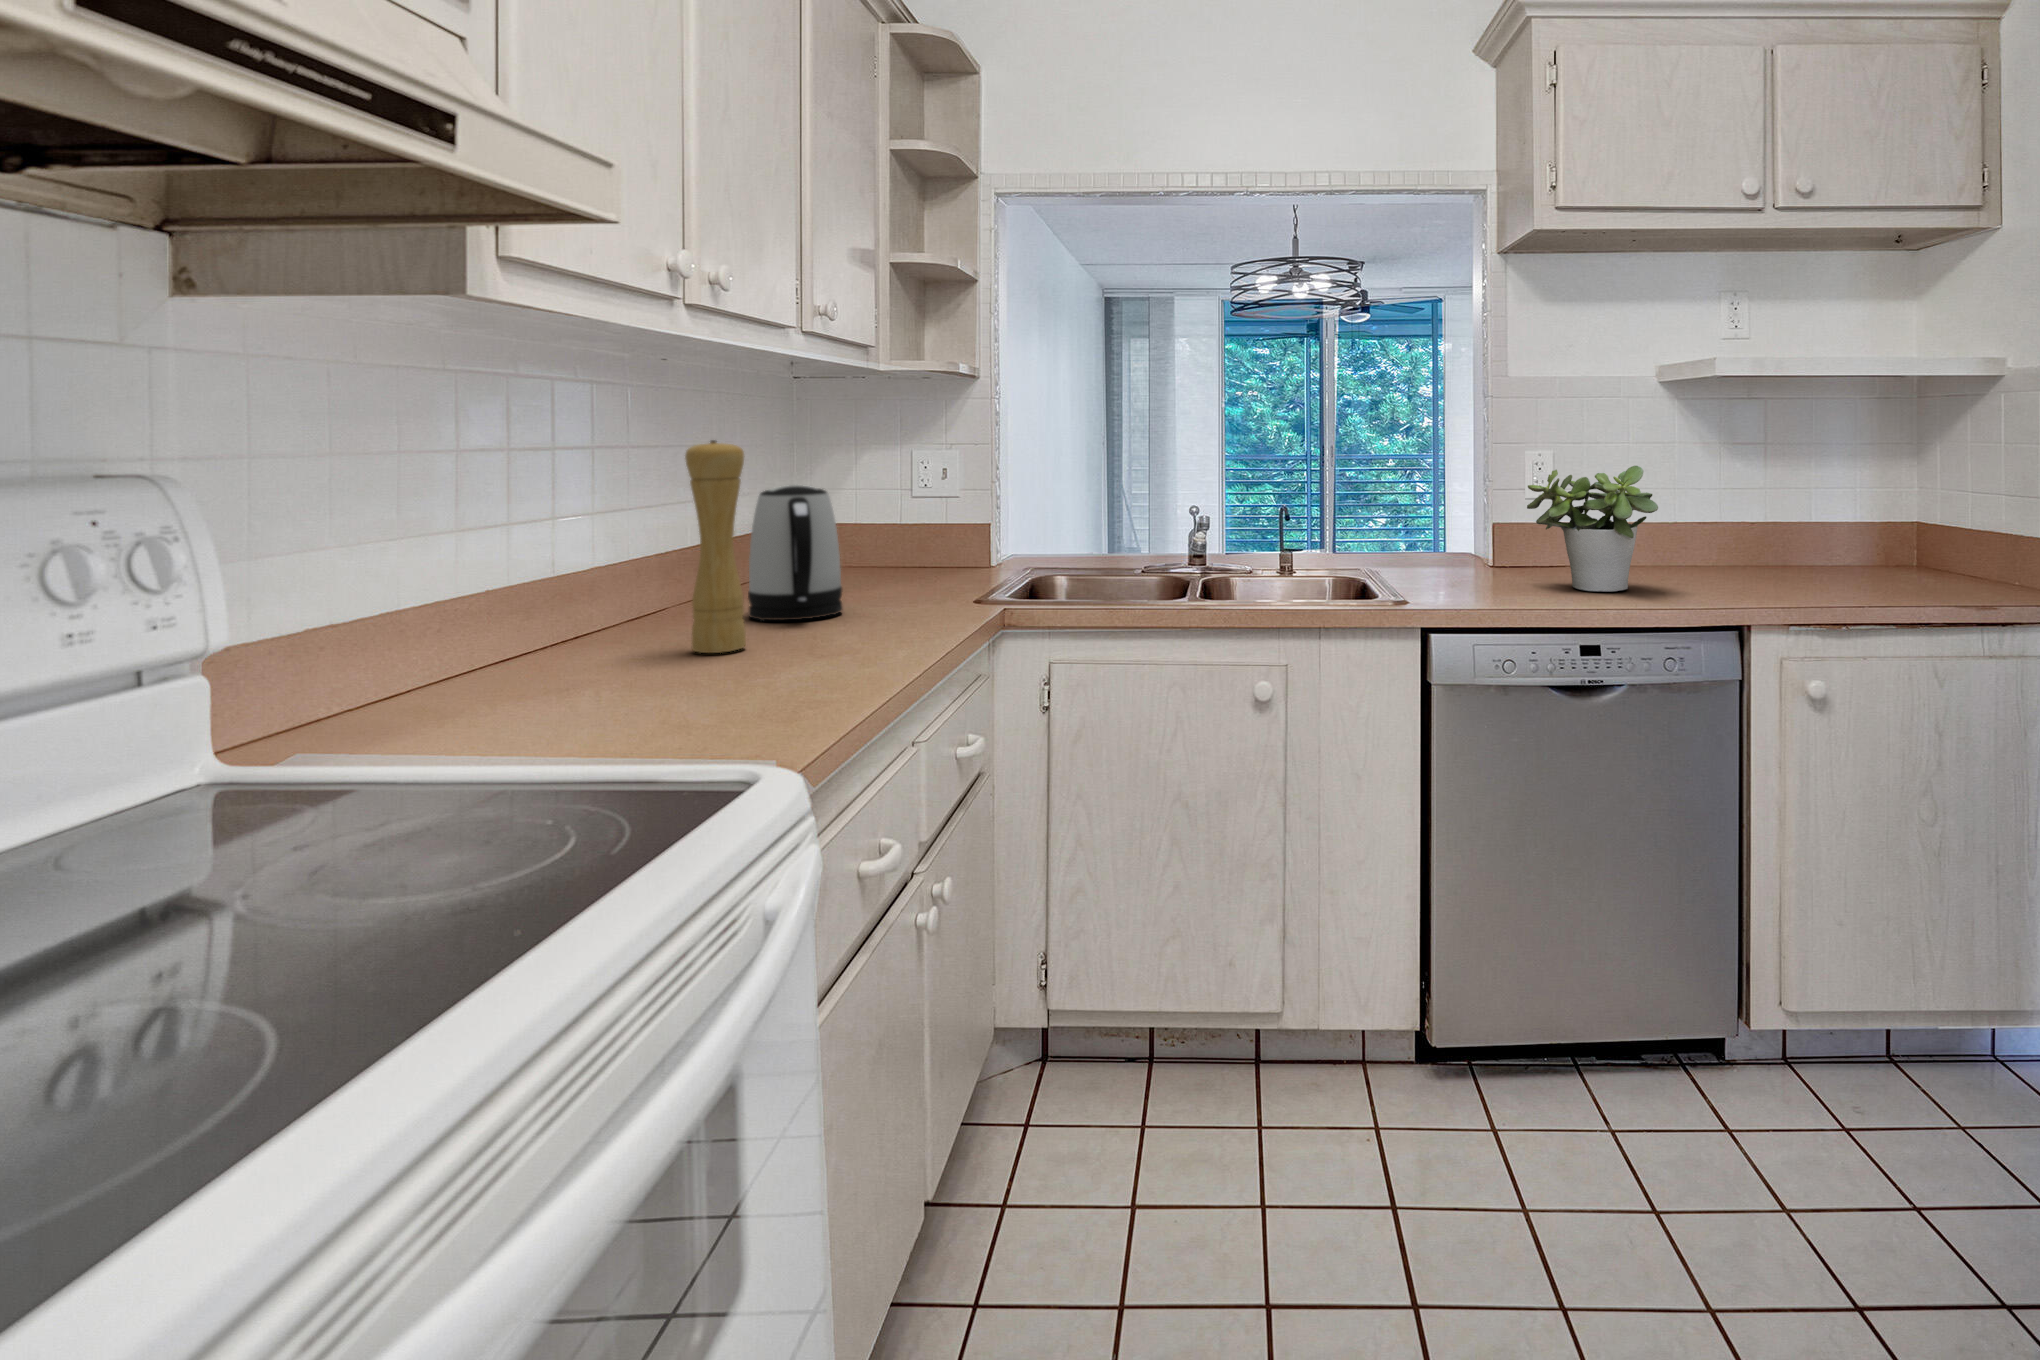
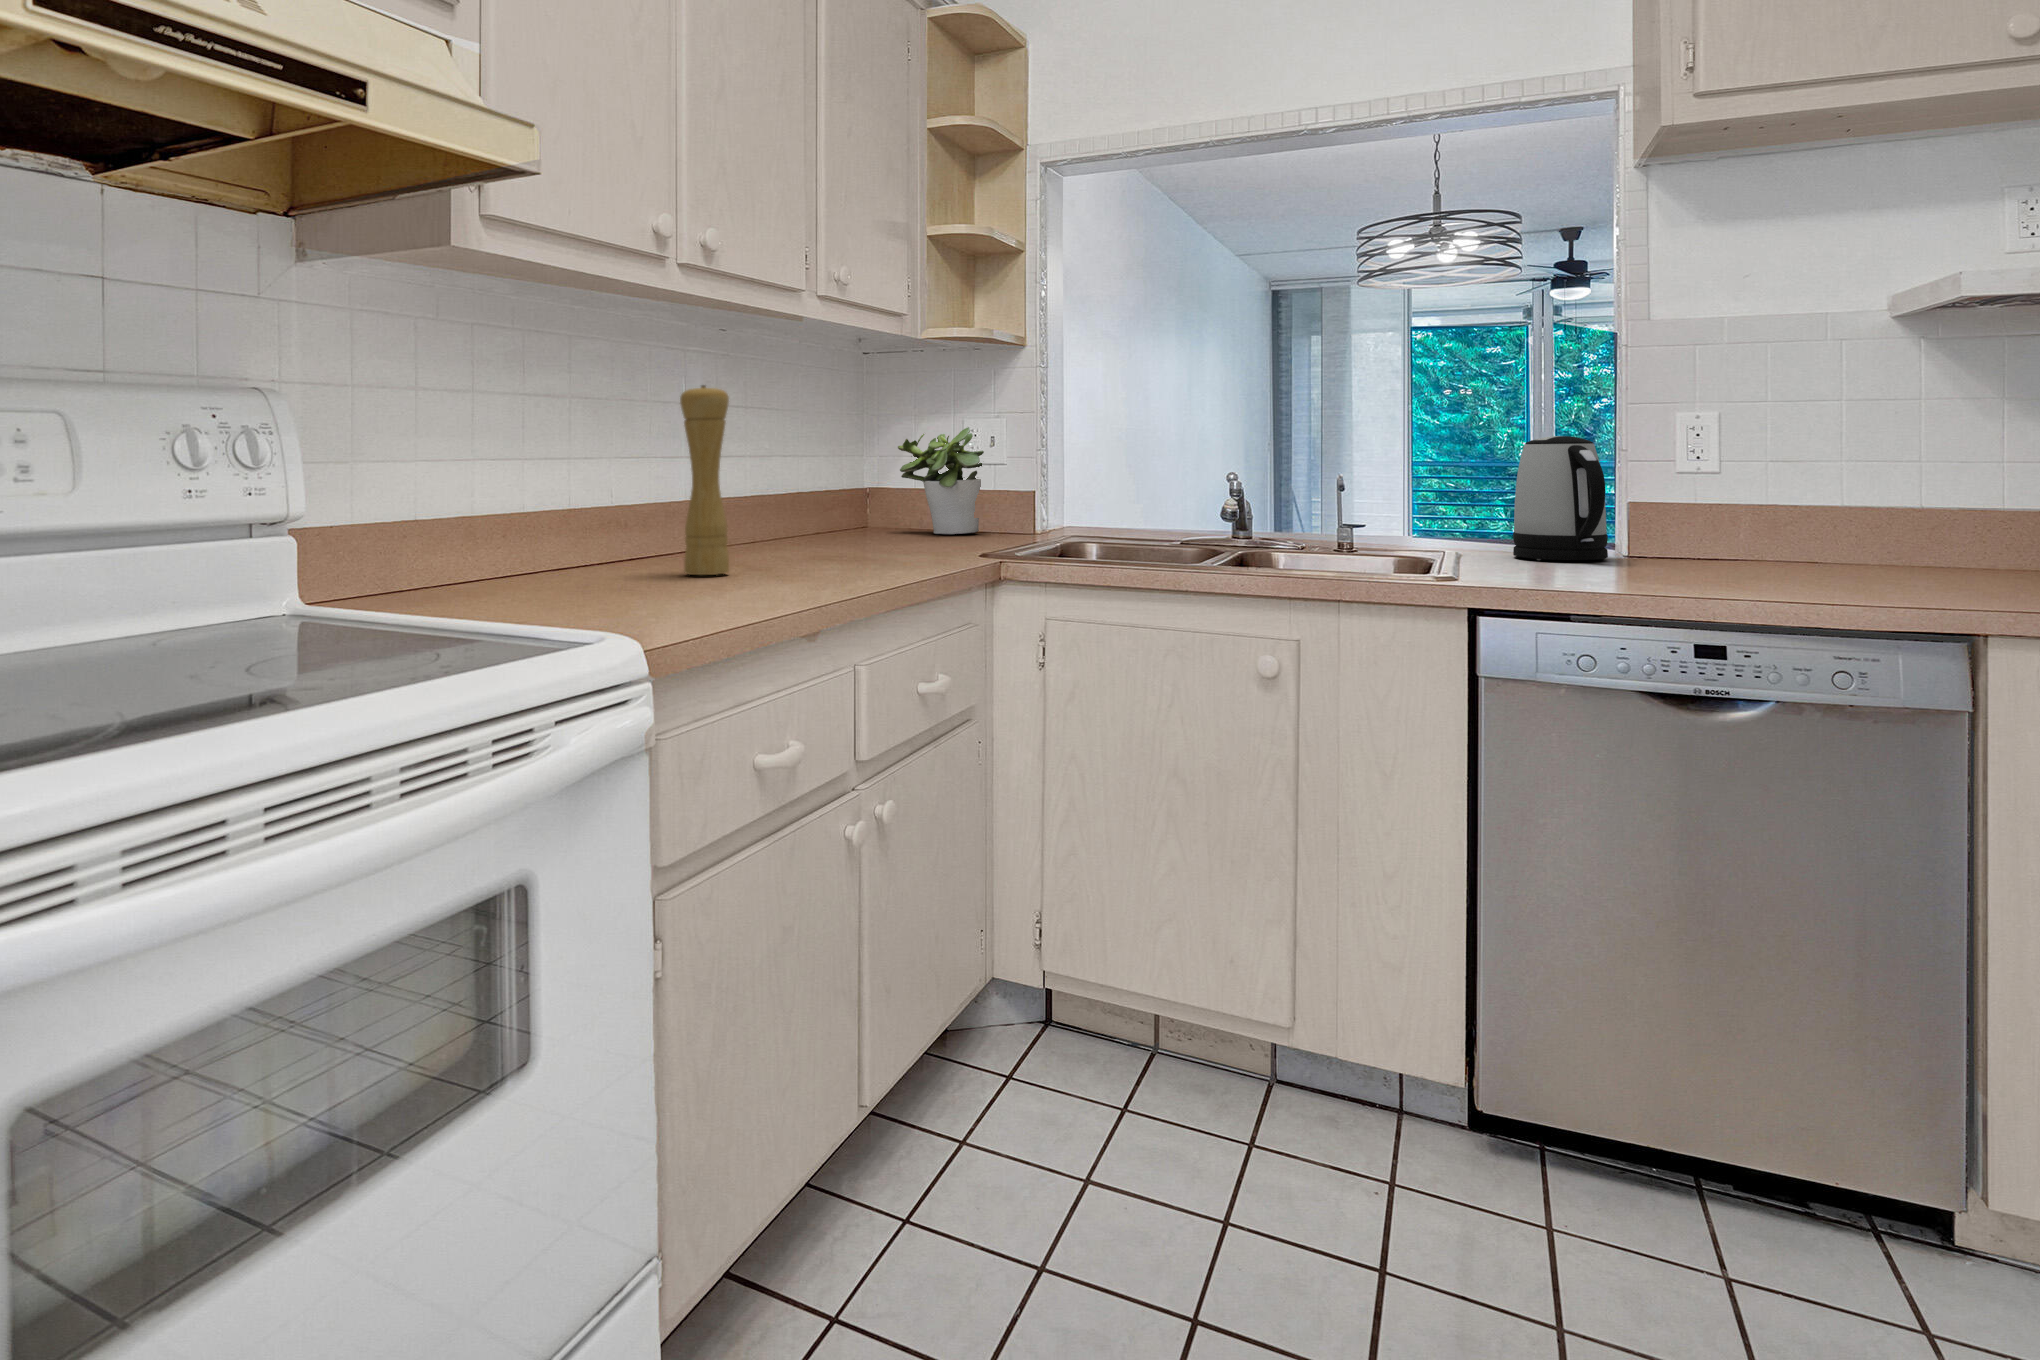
potted plant: present [1527,466,1658,592] -> present [898,427,984,534]
kettle: present [748,485,843,620] -> present [1513,436,1608,560]

